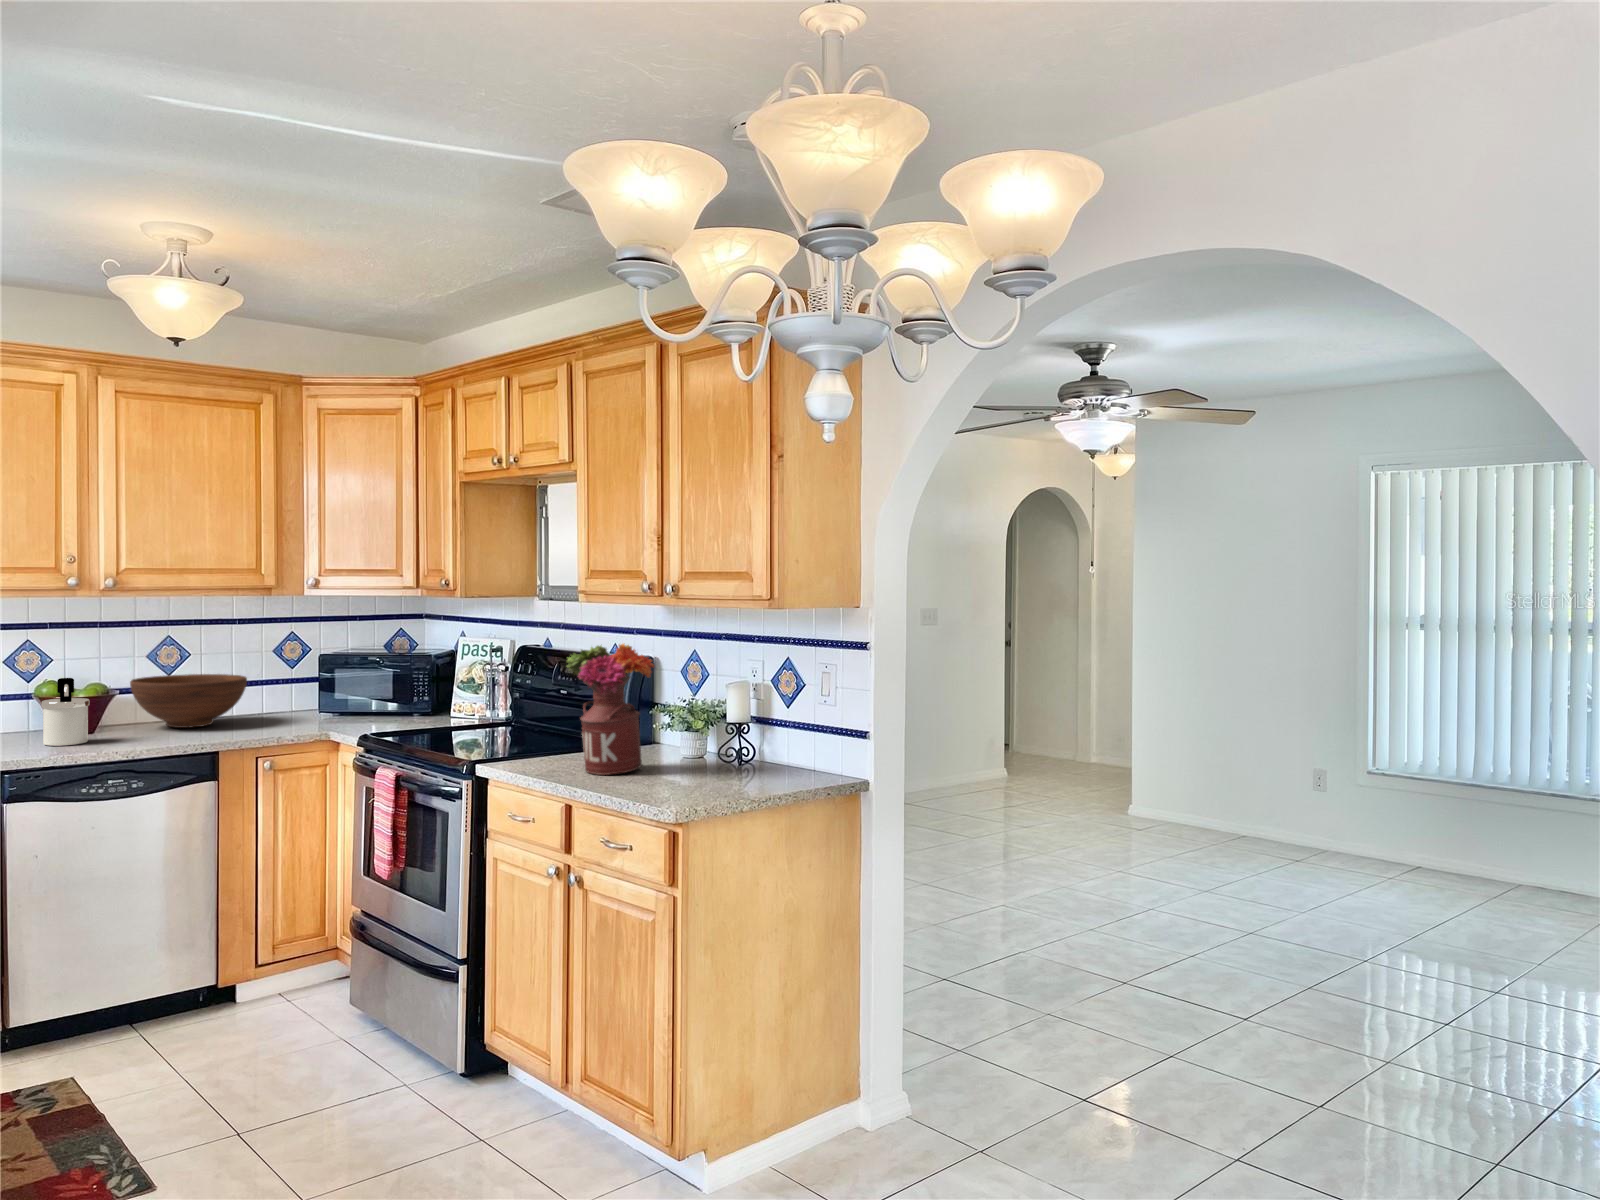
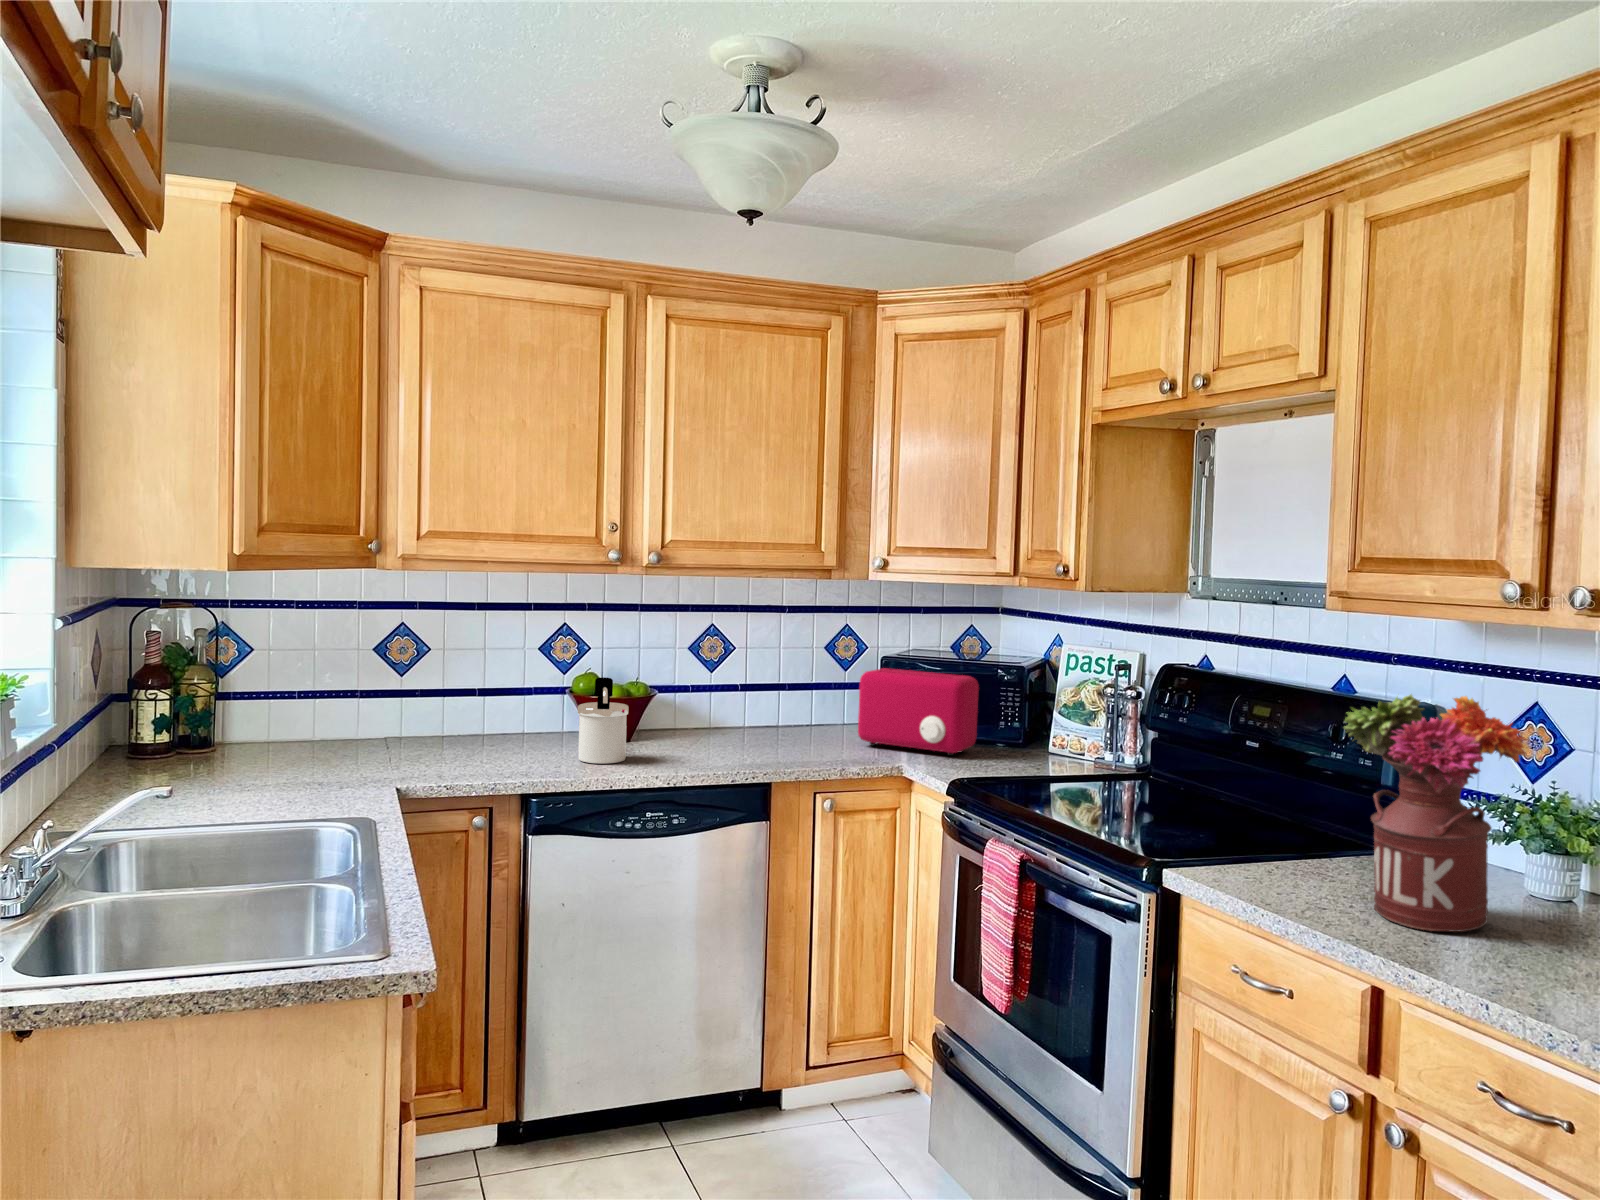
toaster: none [297,662,392,722] -> present [858,668,979,756]
fruit bowl: present [130,674,247,728] -> none [670,674,801,745]

